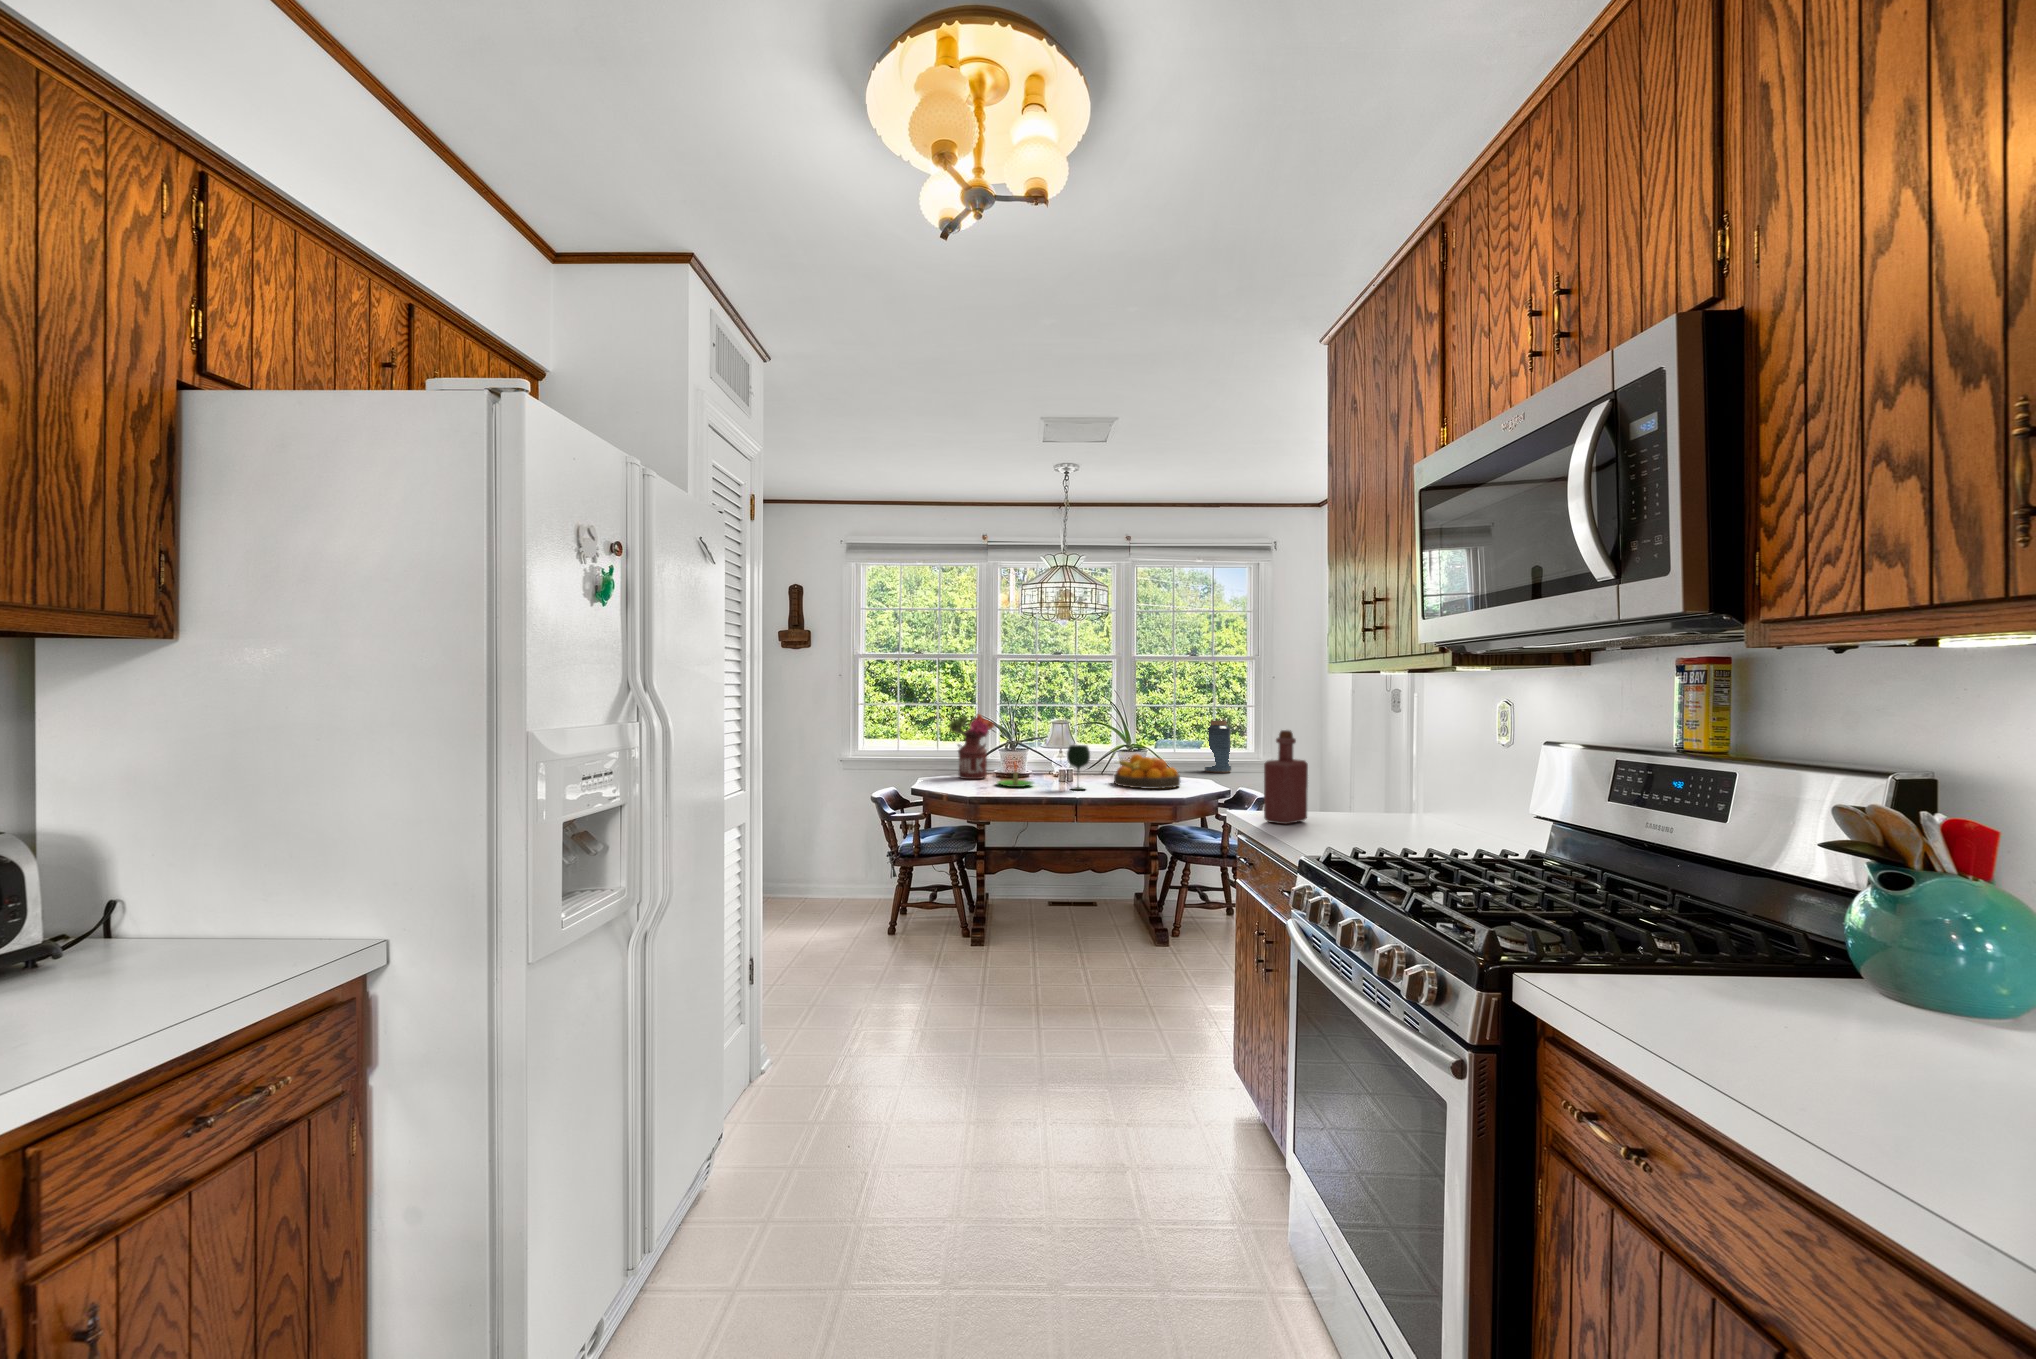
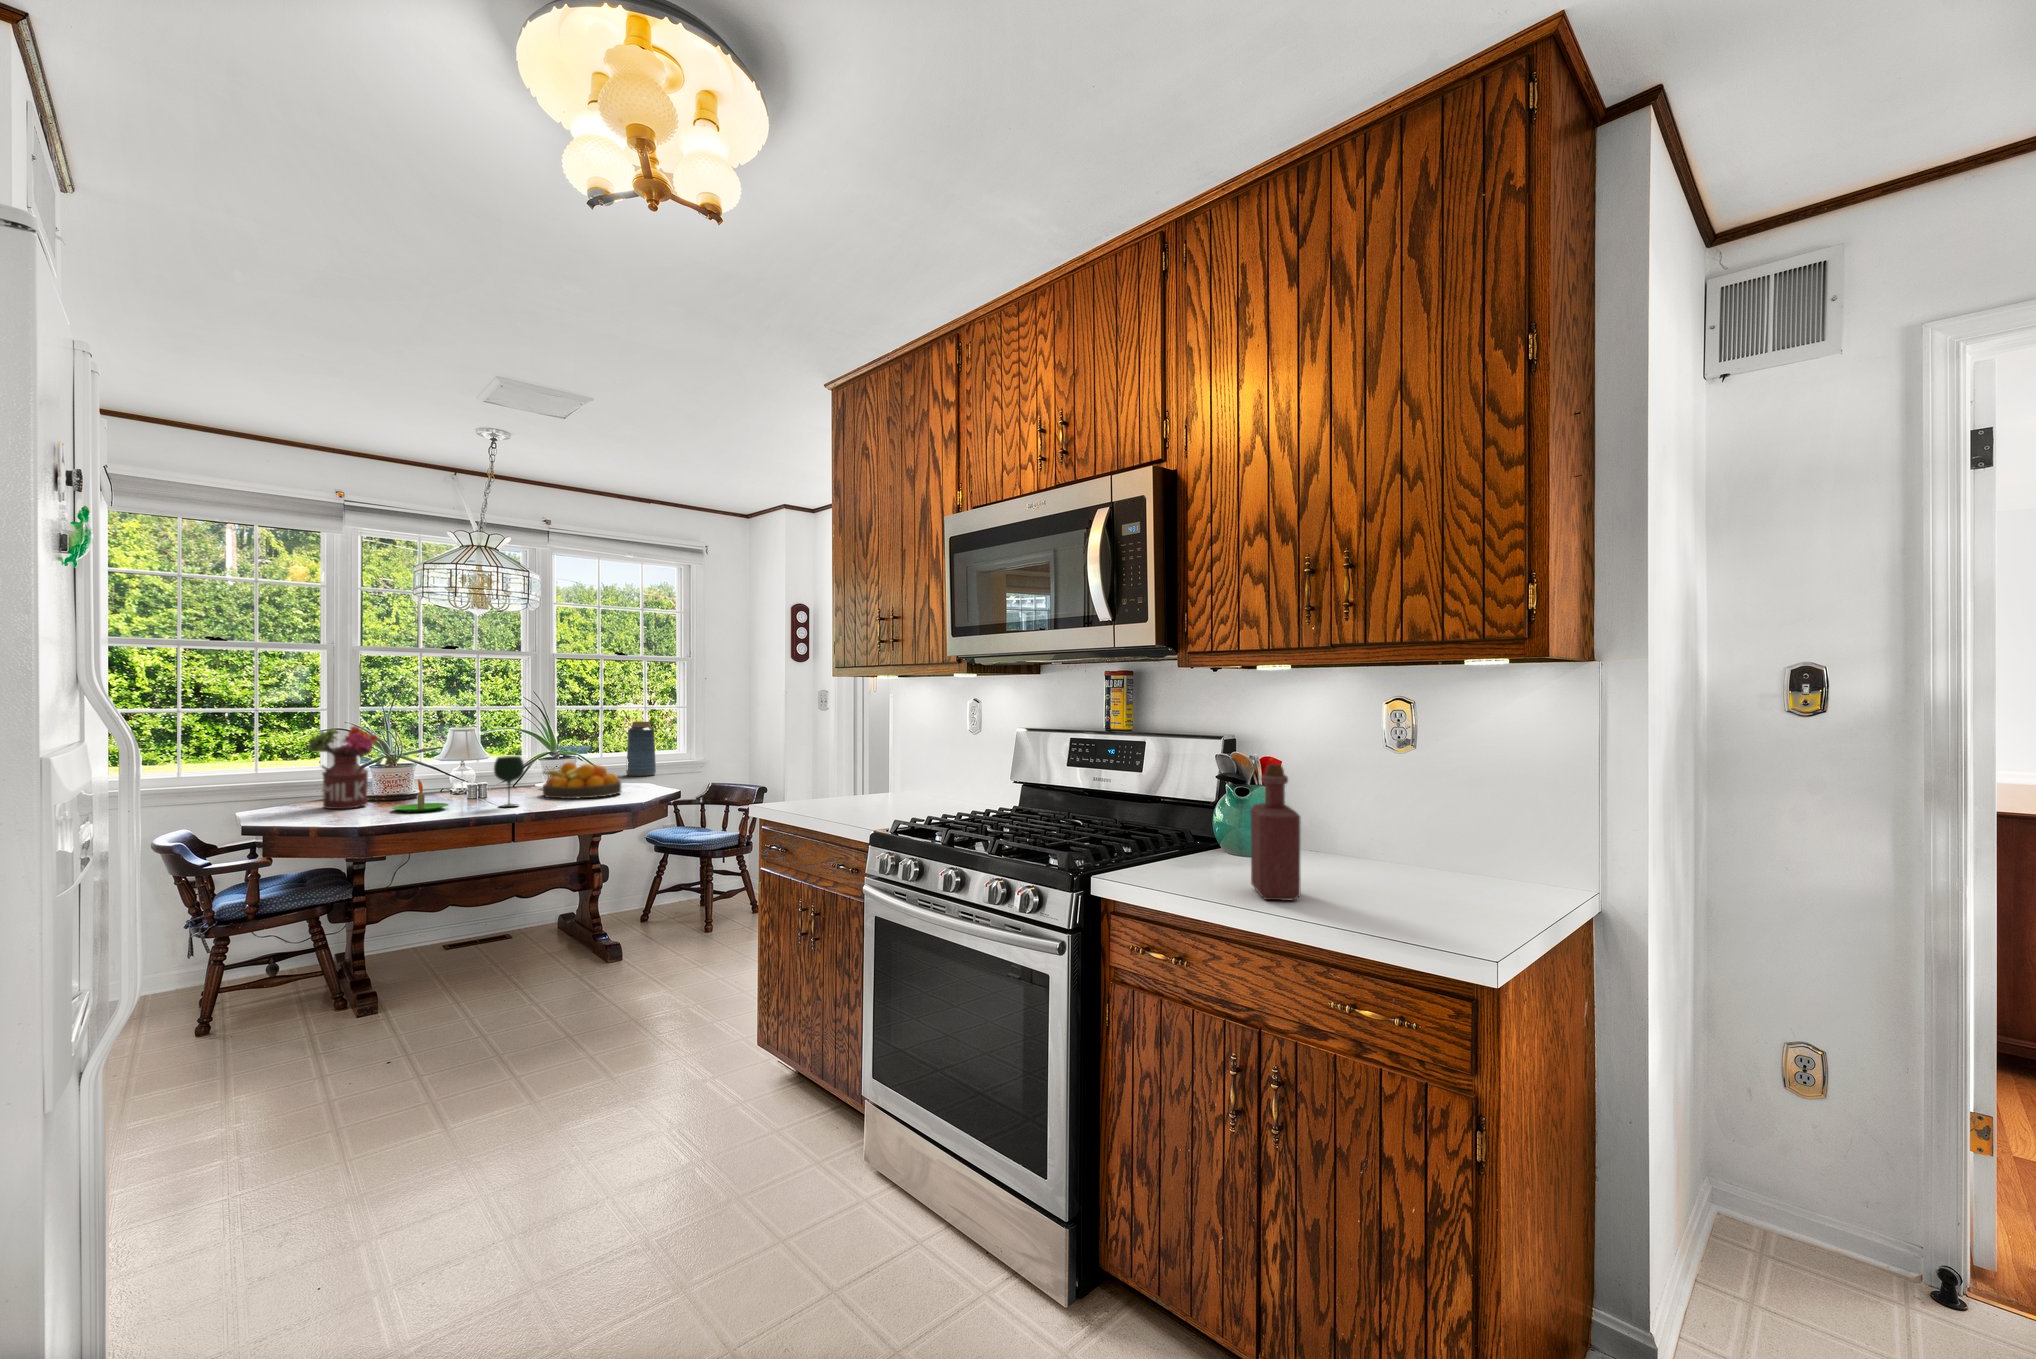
bottle: present [1264,730,1308,824] -> present [1251,764,1300,900]

